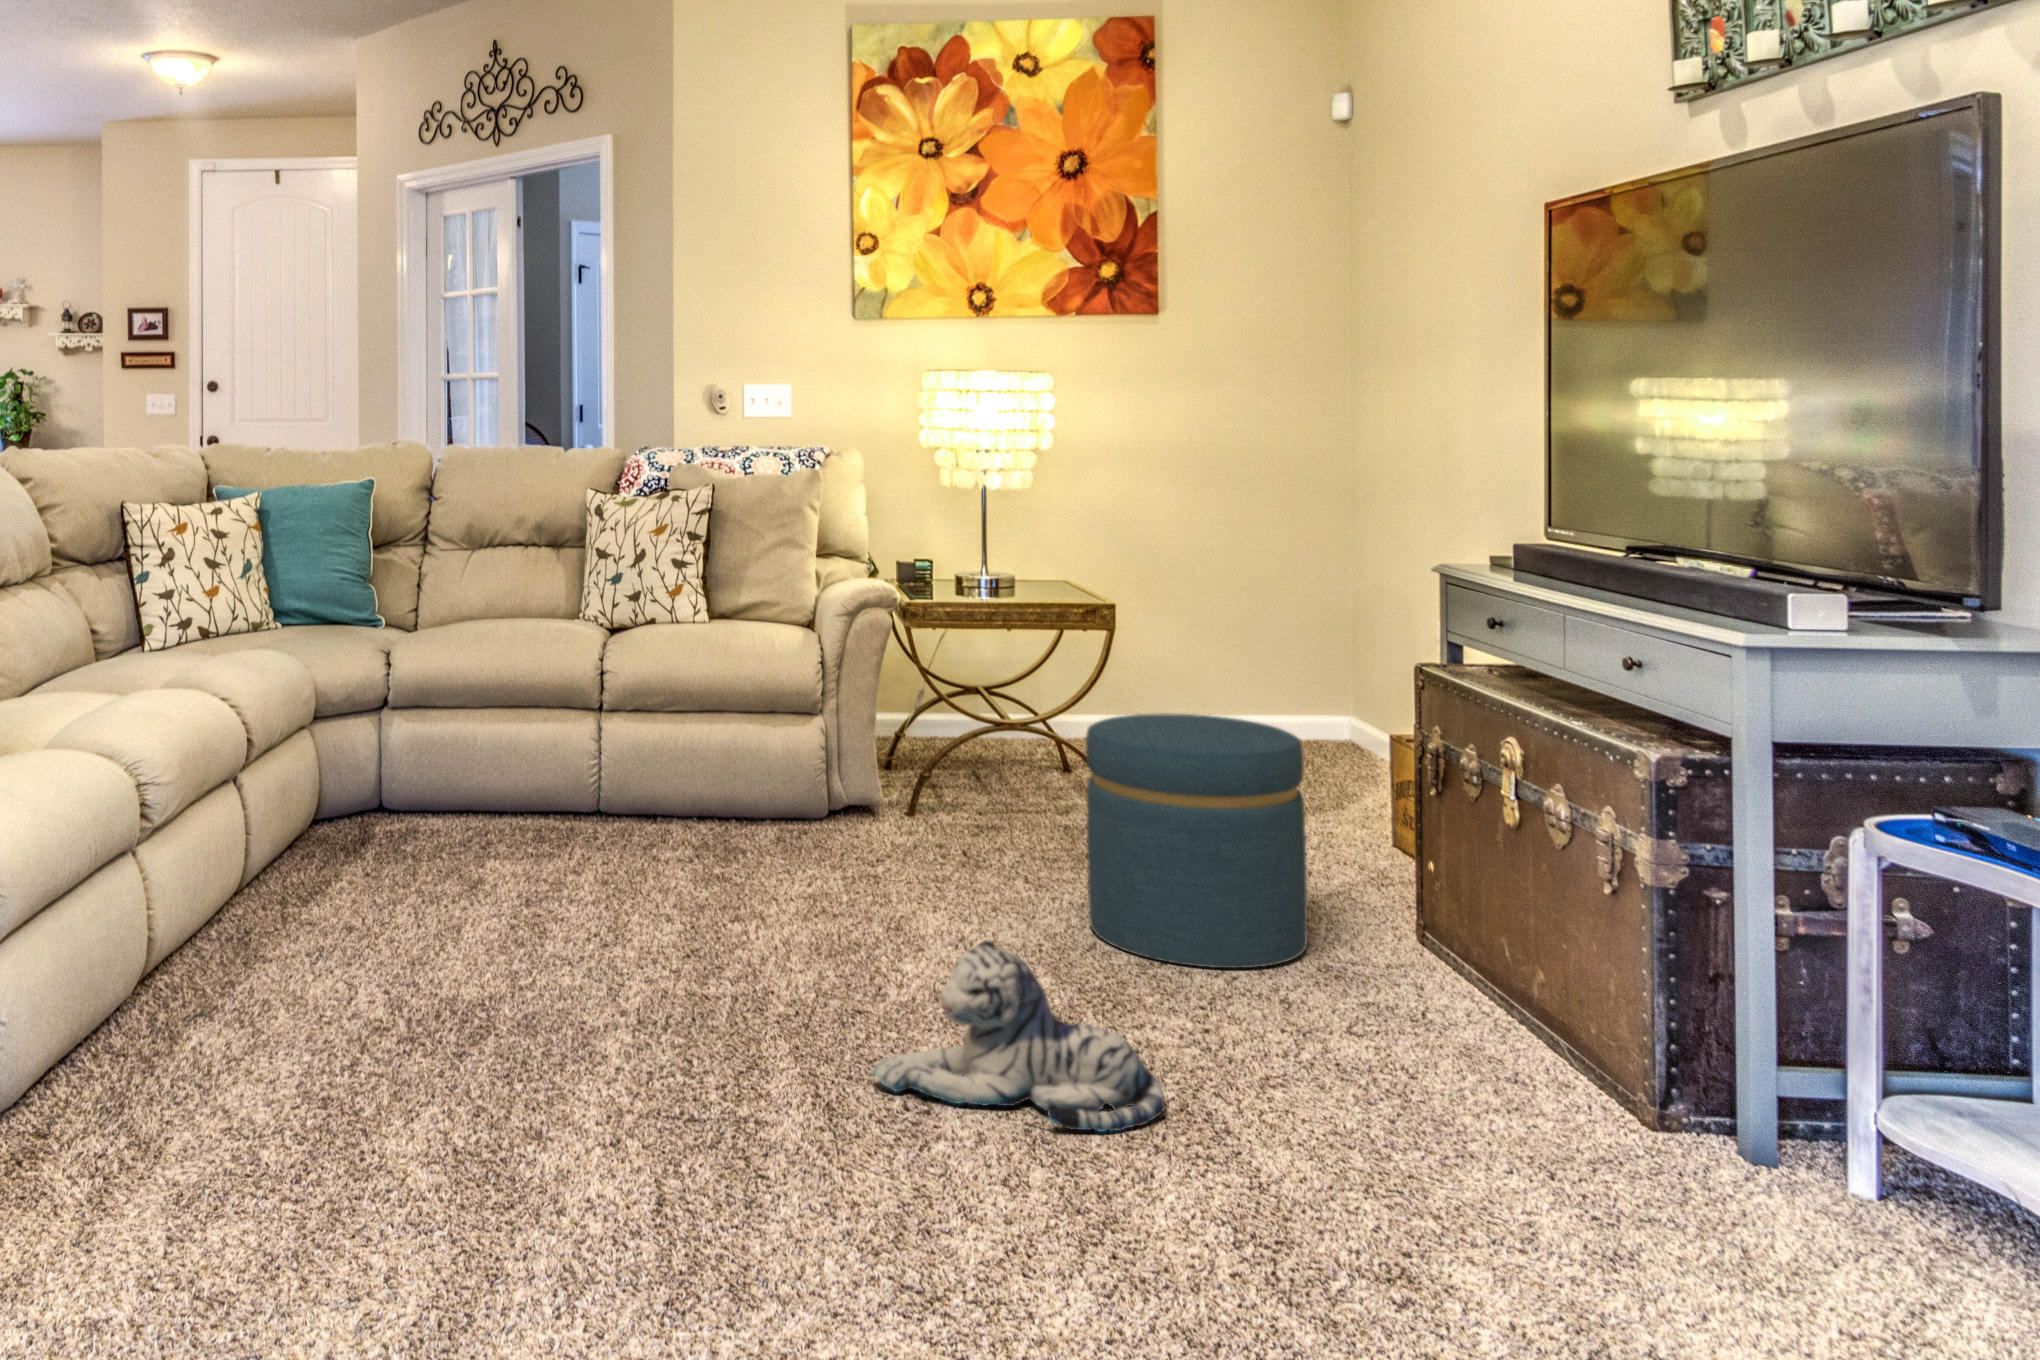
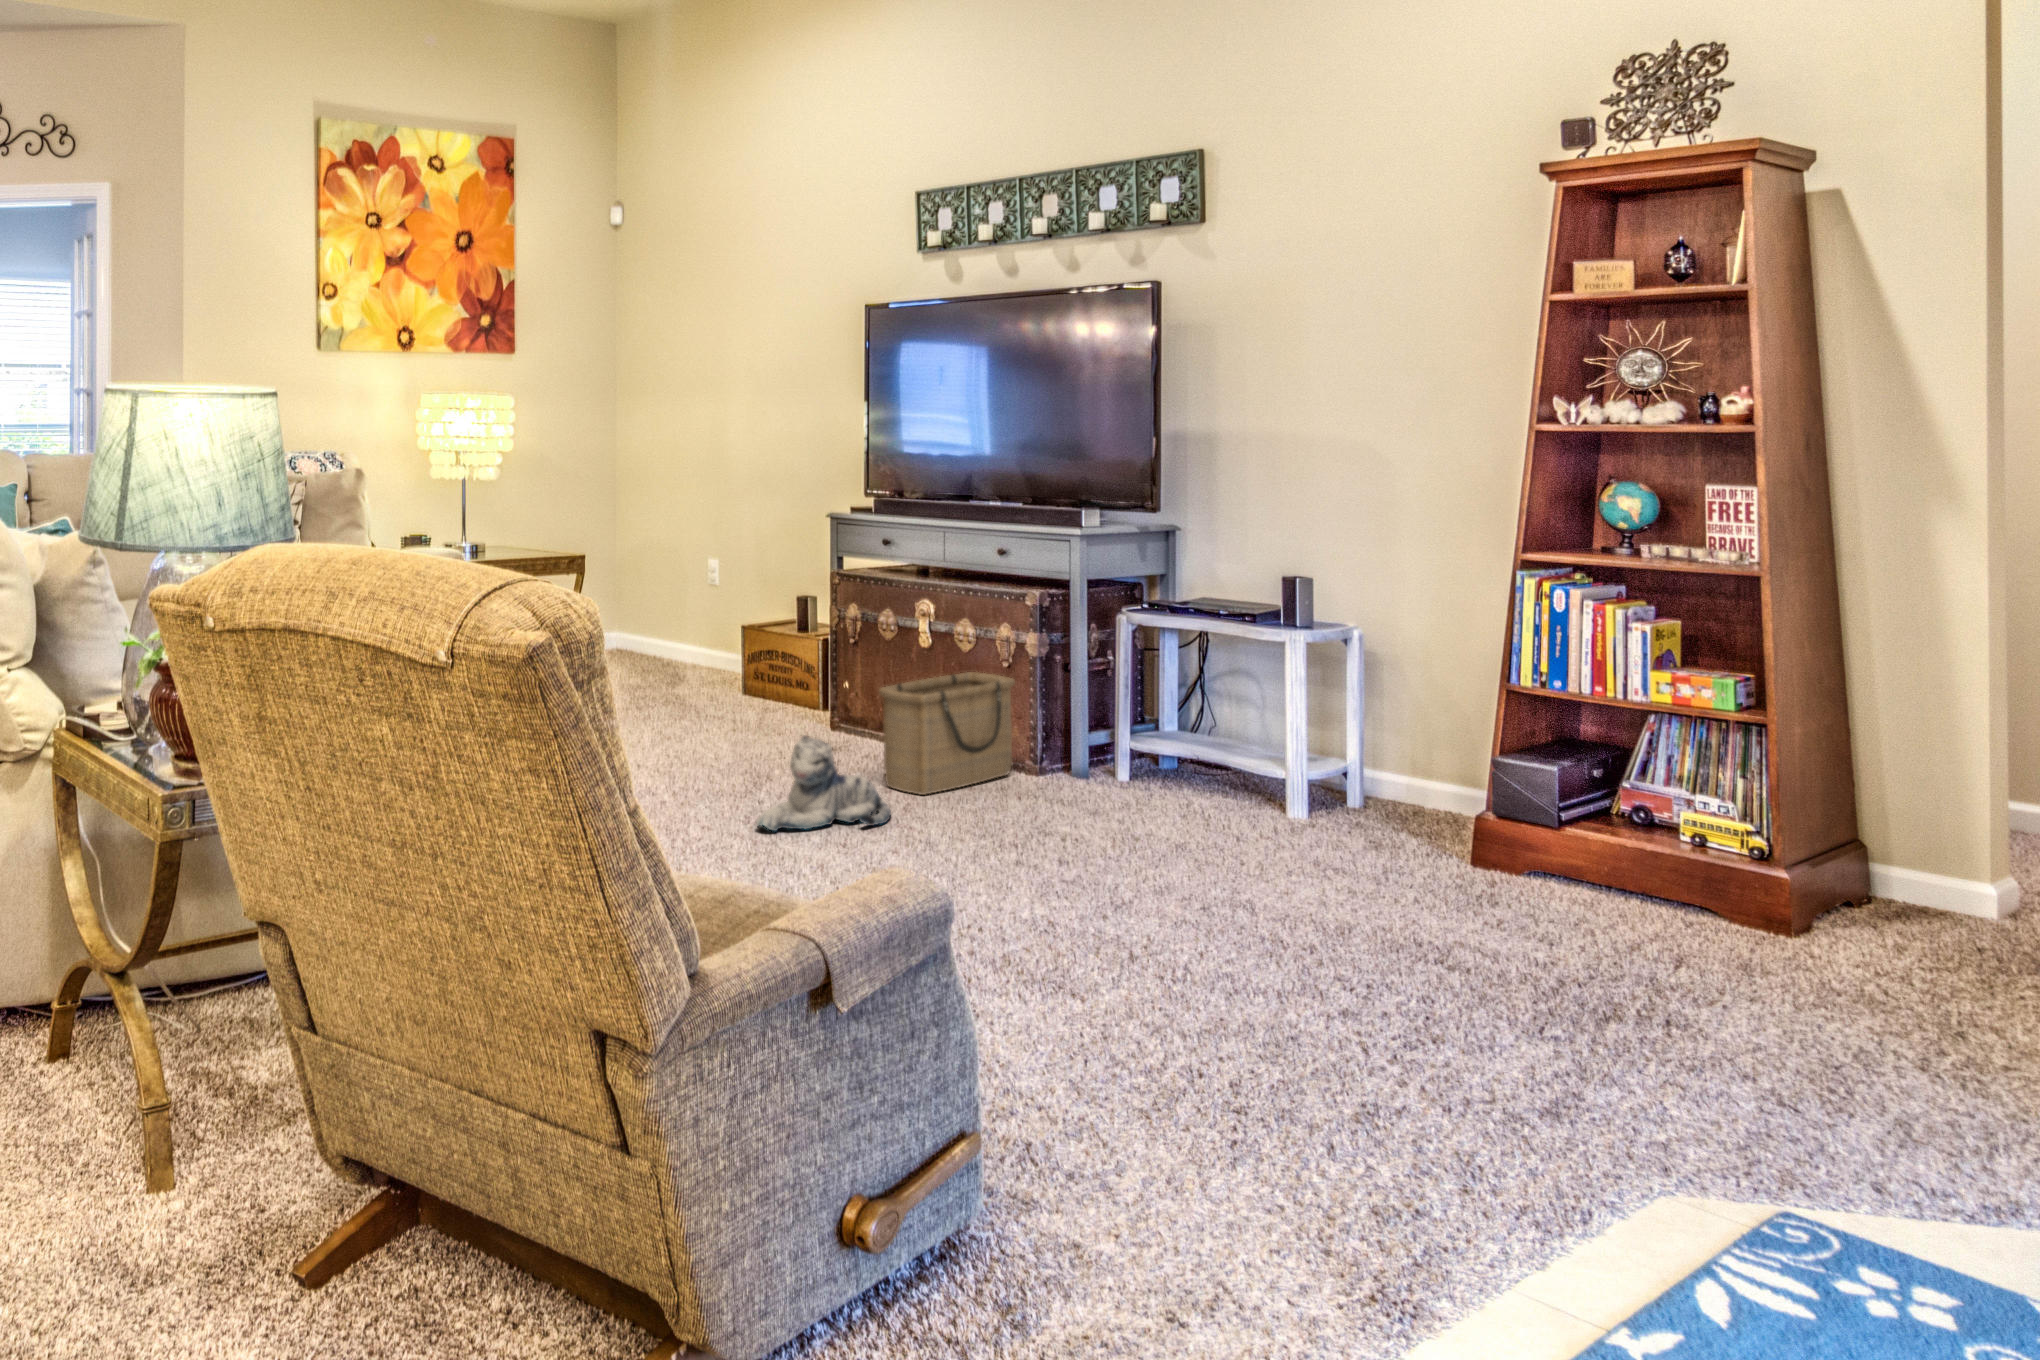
ottoman: present [1086,713,1307,968] -> none [684,613,809,759]
basket: none [1259,882,1593,1104] -> present [879,672,1015,795]

